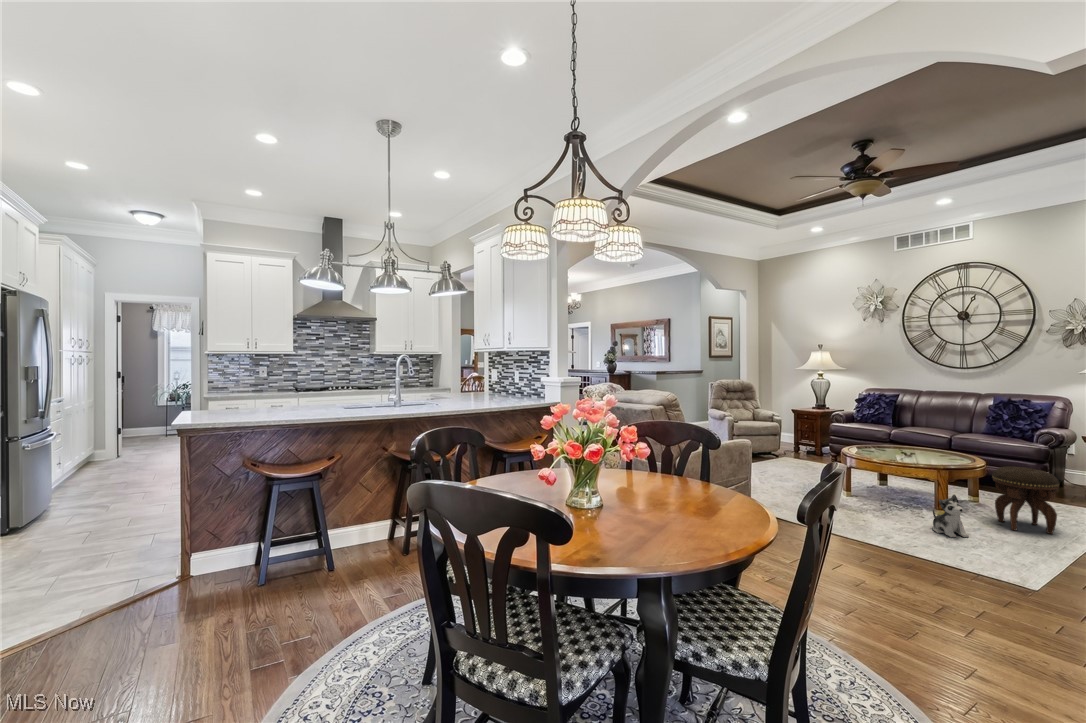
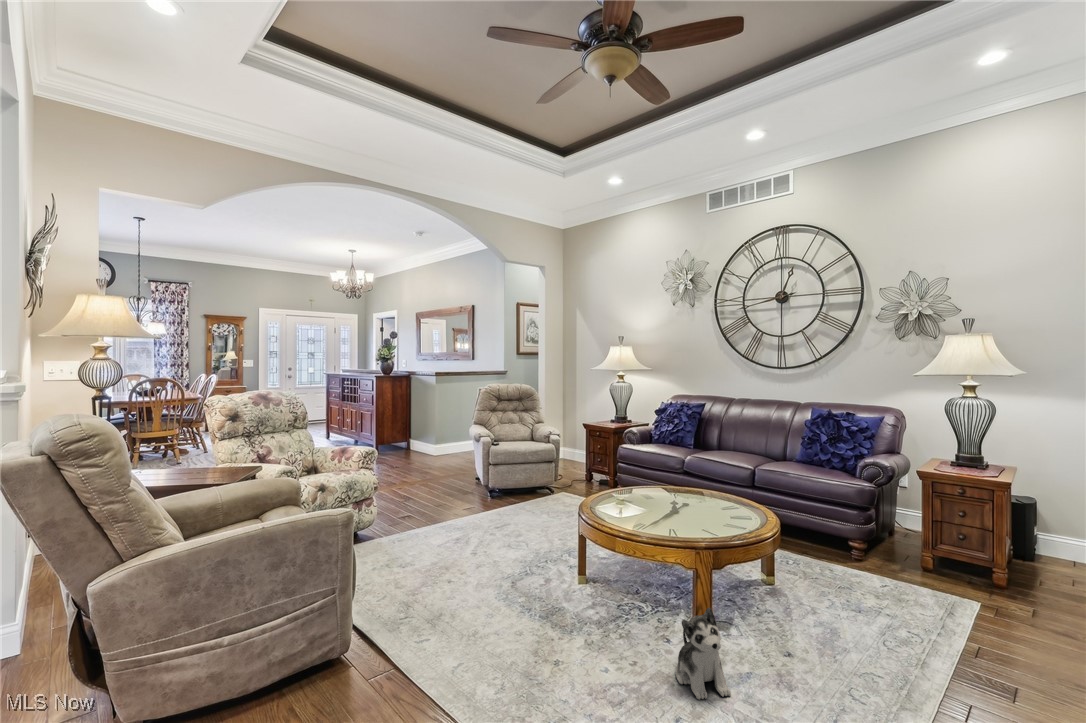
footstool: present [992,467,1059,534] -> none [784,535,883,667]

